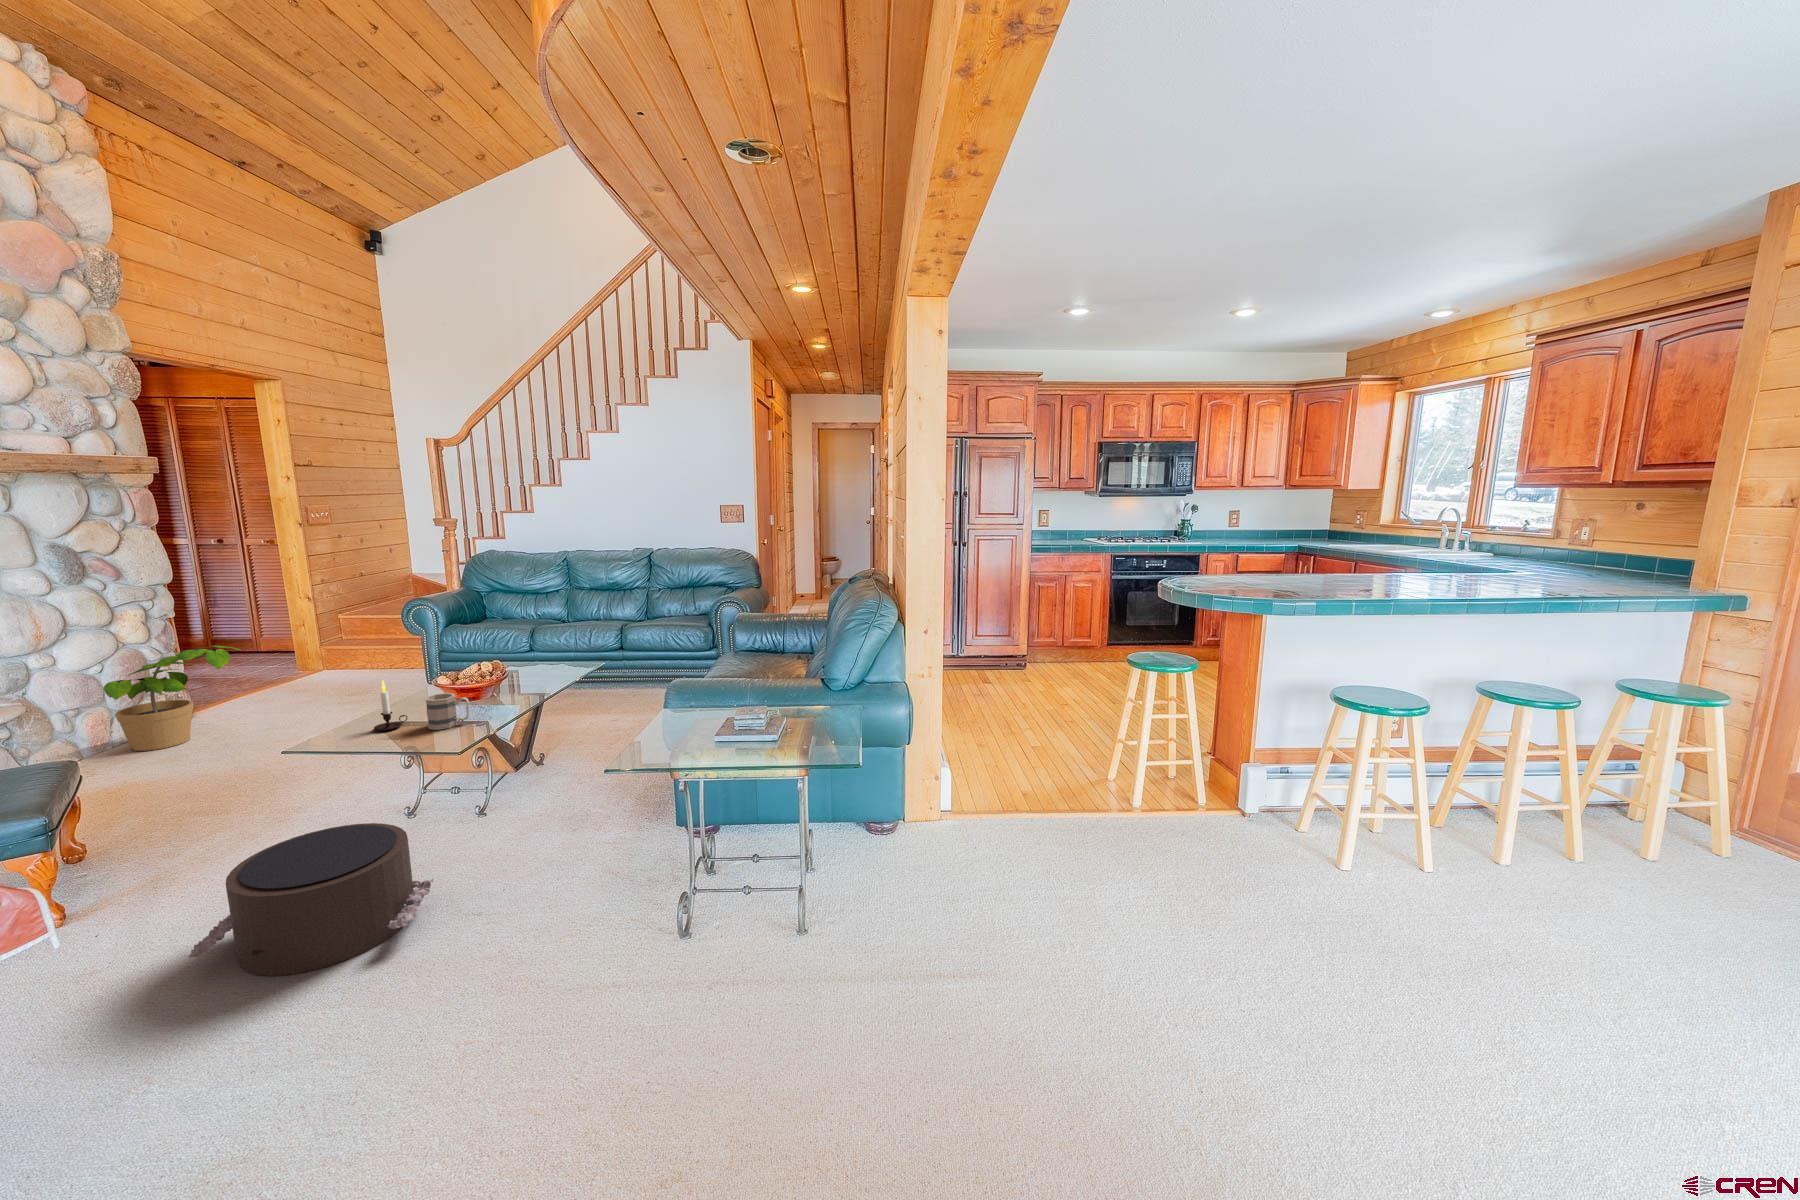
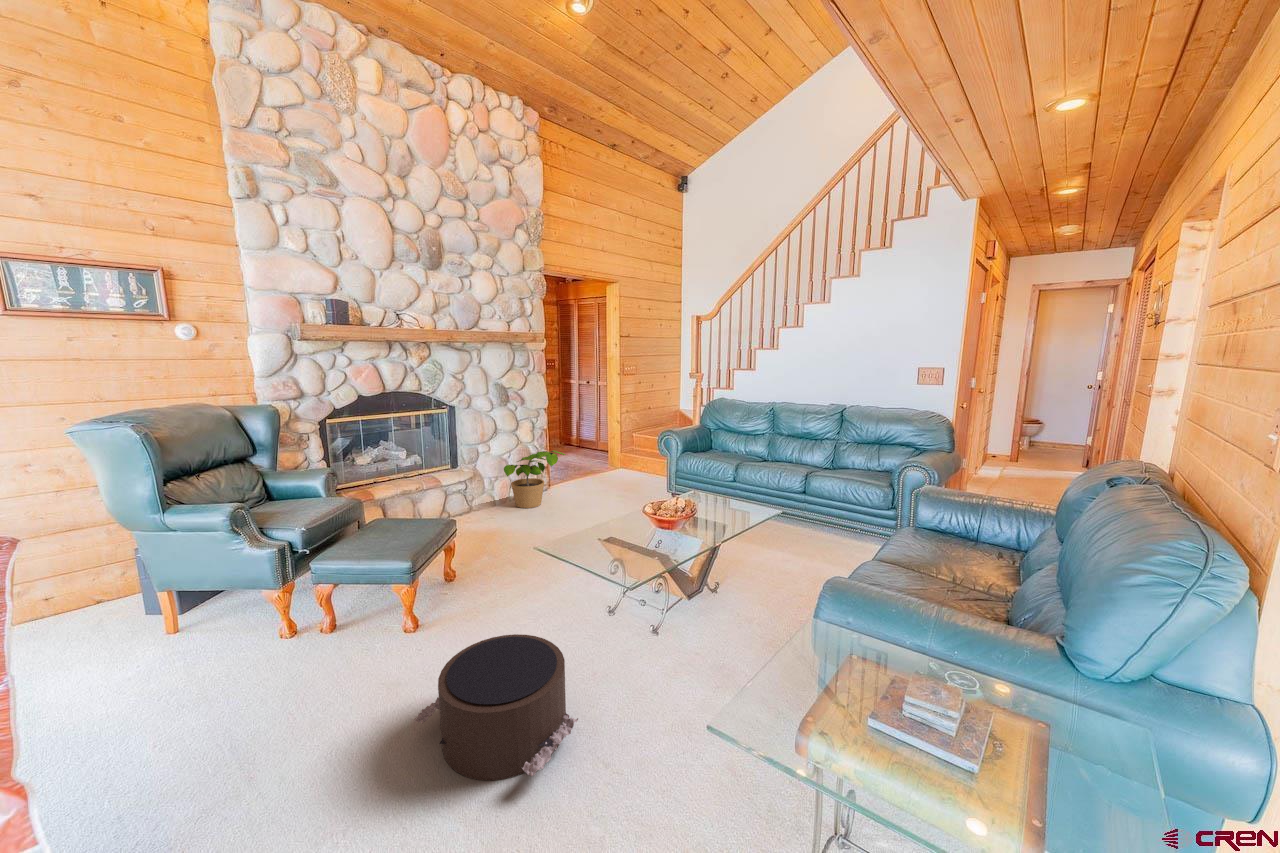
candle: present [374,681,408,731] -> none [595,504,618,545]
mug: present [425,693,470,730] -> none [626,524,657,556]

